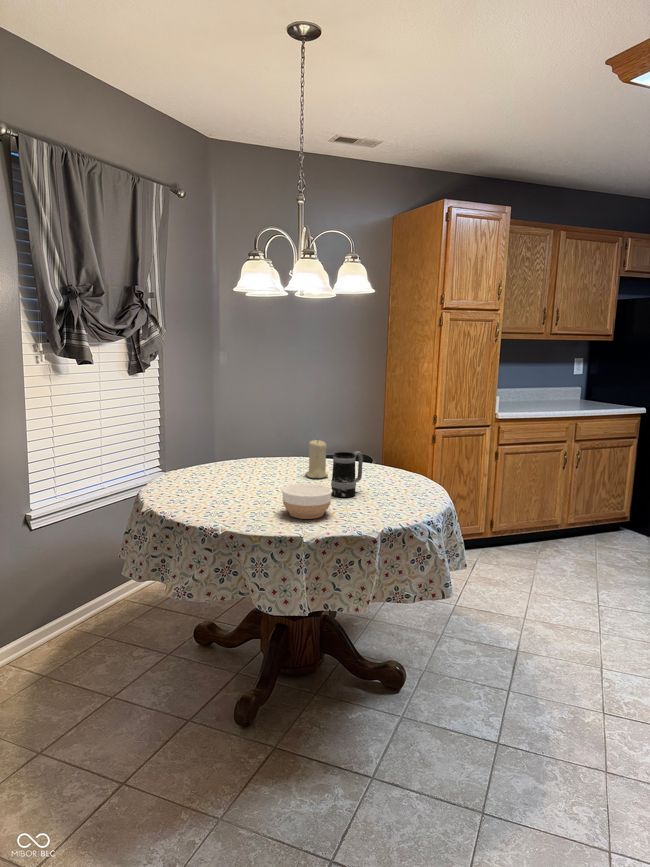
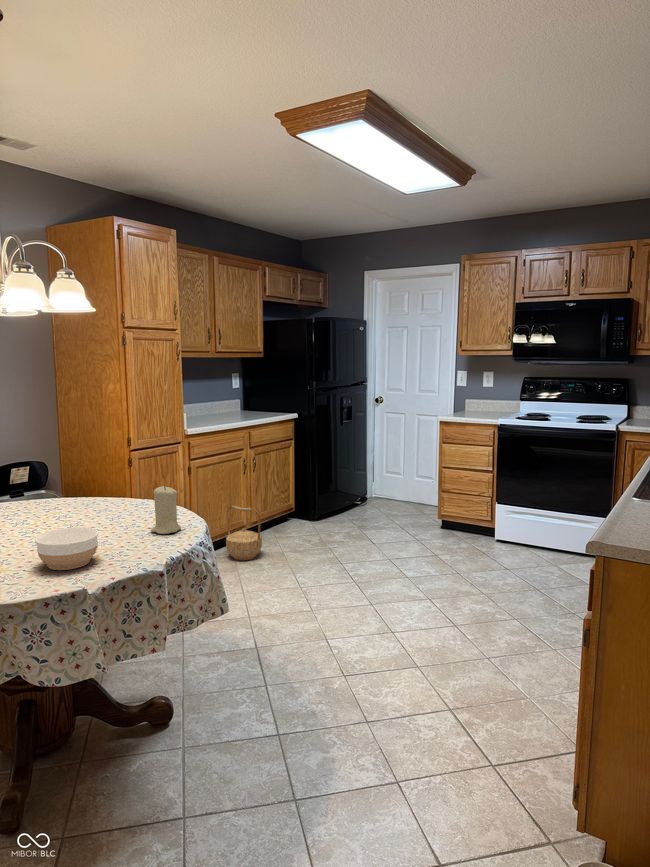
candle: present [305,439,328,478] -> present [151,486,181,534]
mug: present [331,451,363,497] -> none [76,484,108,537]
basket: none [529,501,571,562] -> present [226,506,262,560]

